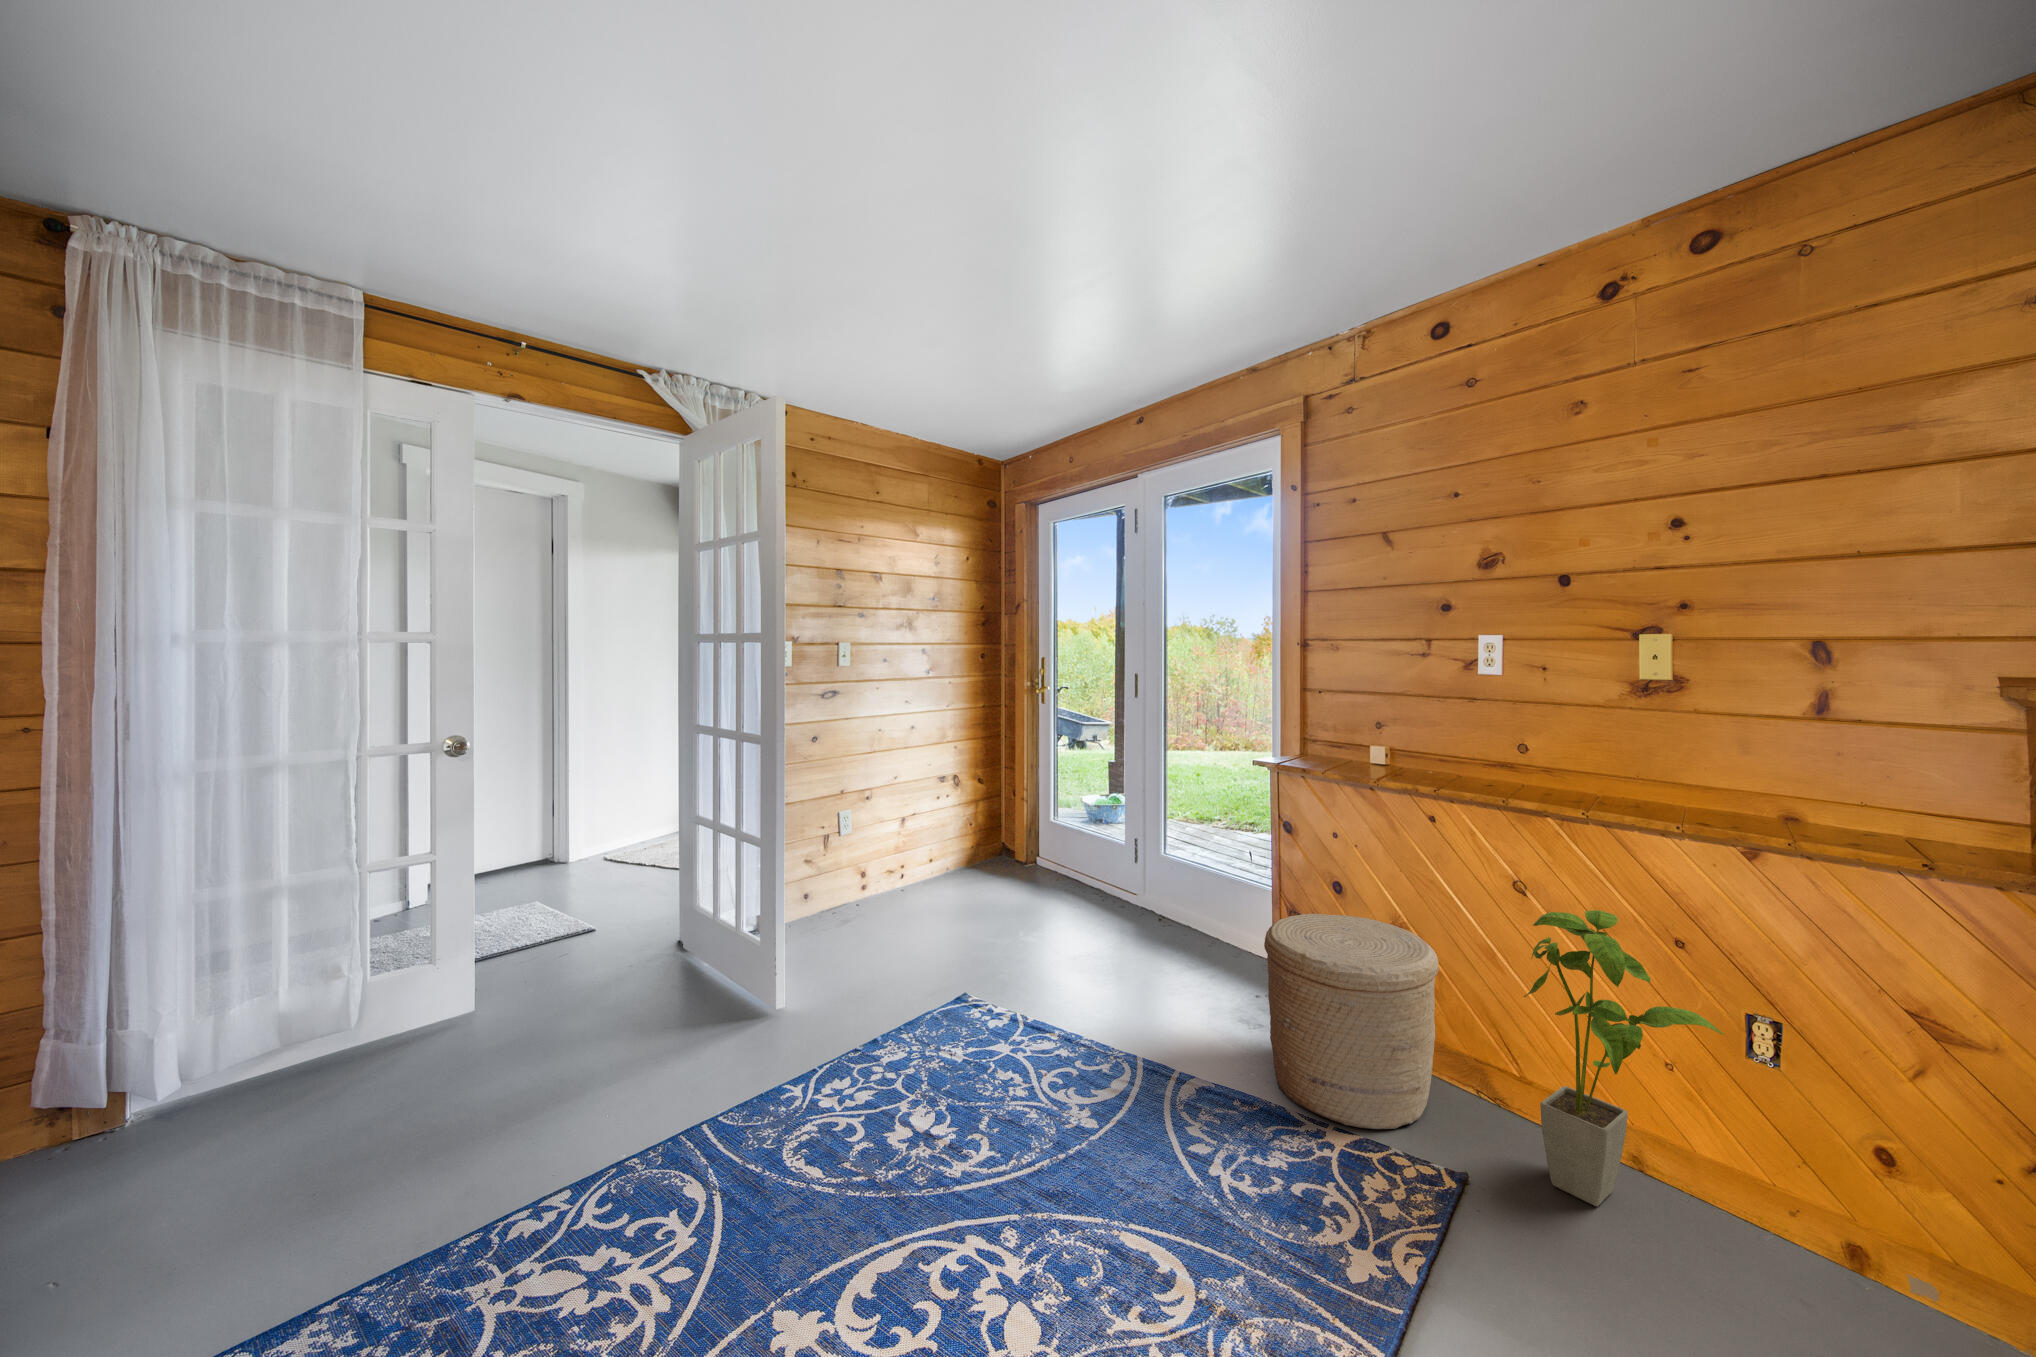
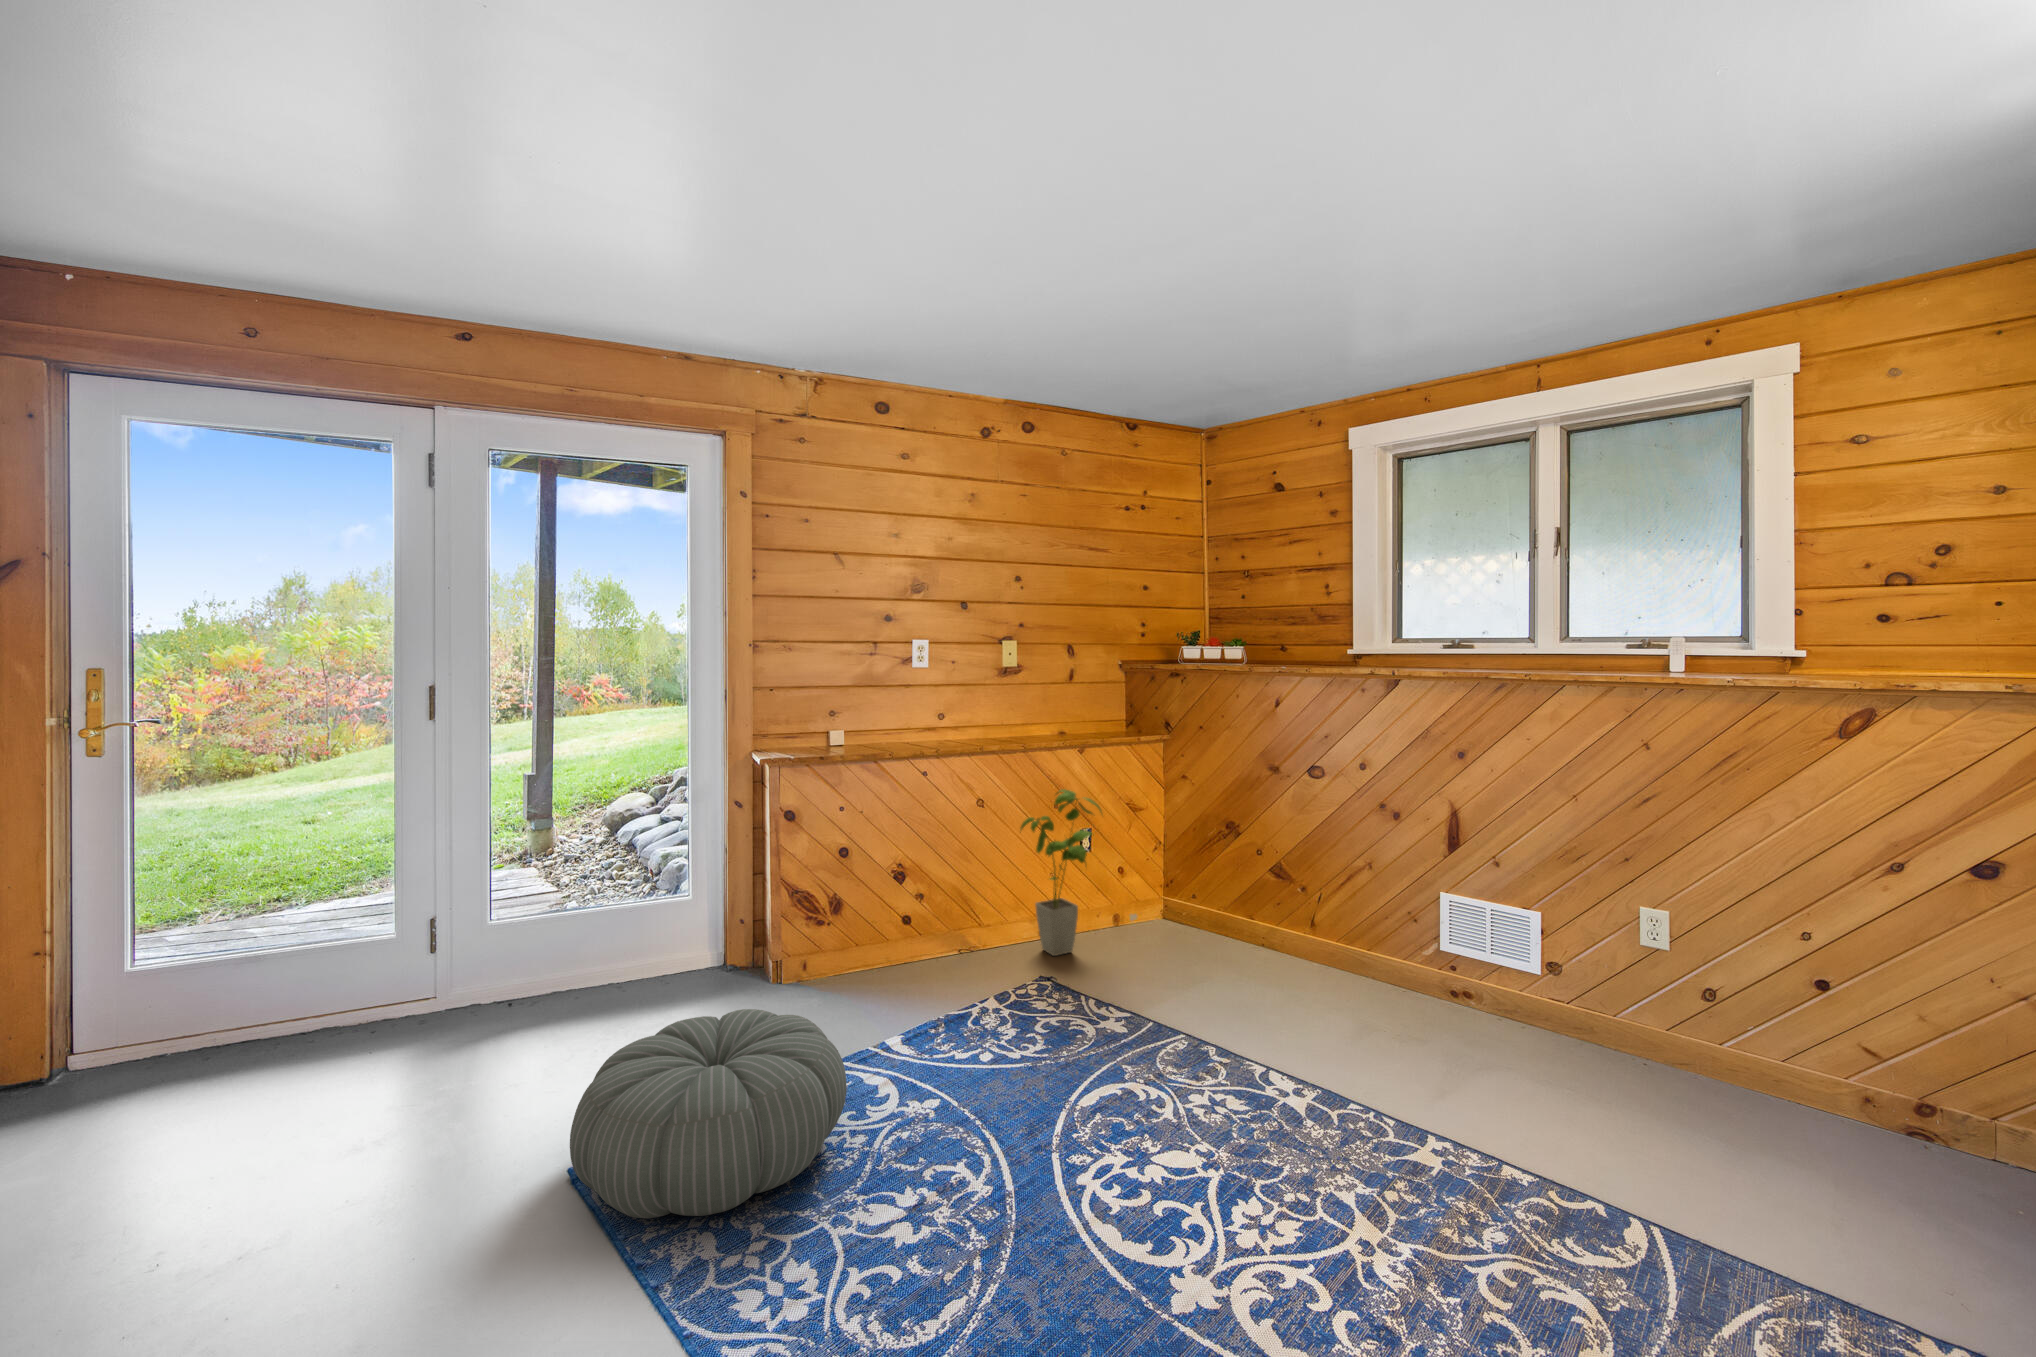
woven basket: present [1264,914,1439,1129] -> none [875,854,999,1006]
pouf: none [895,934,1079,1069] -> present [570,1009,847,1218]

